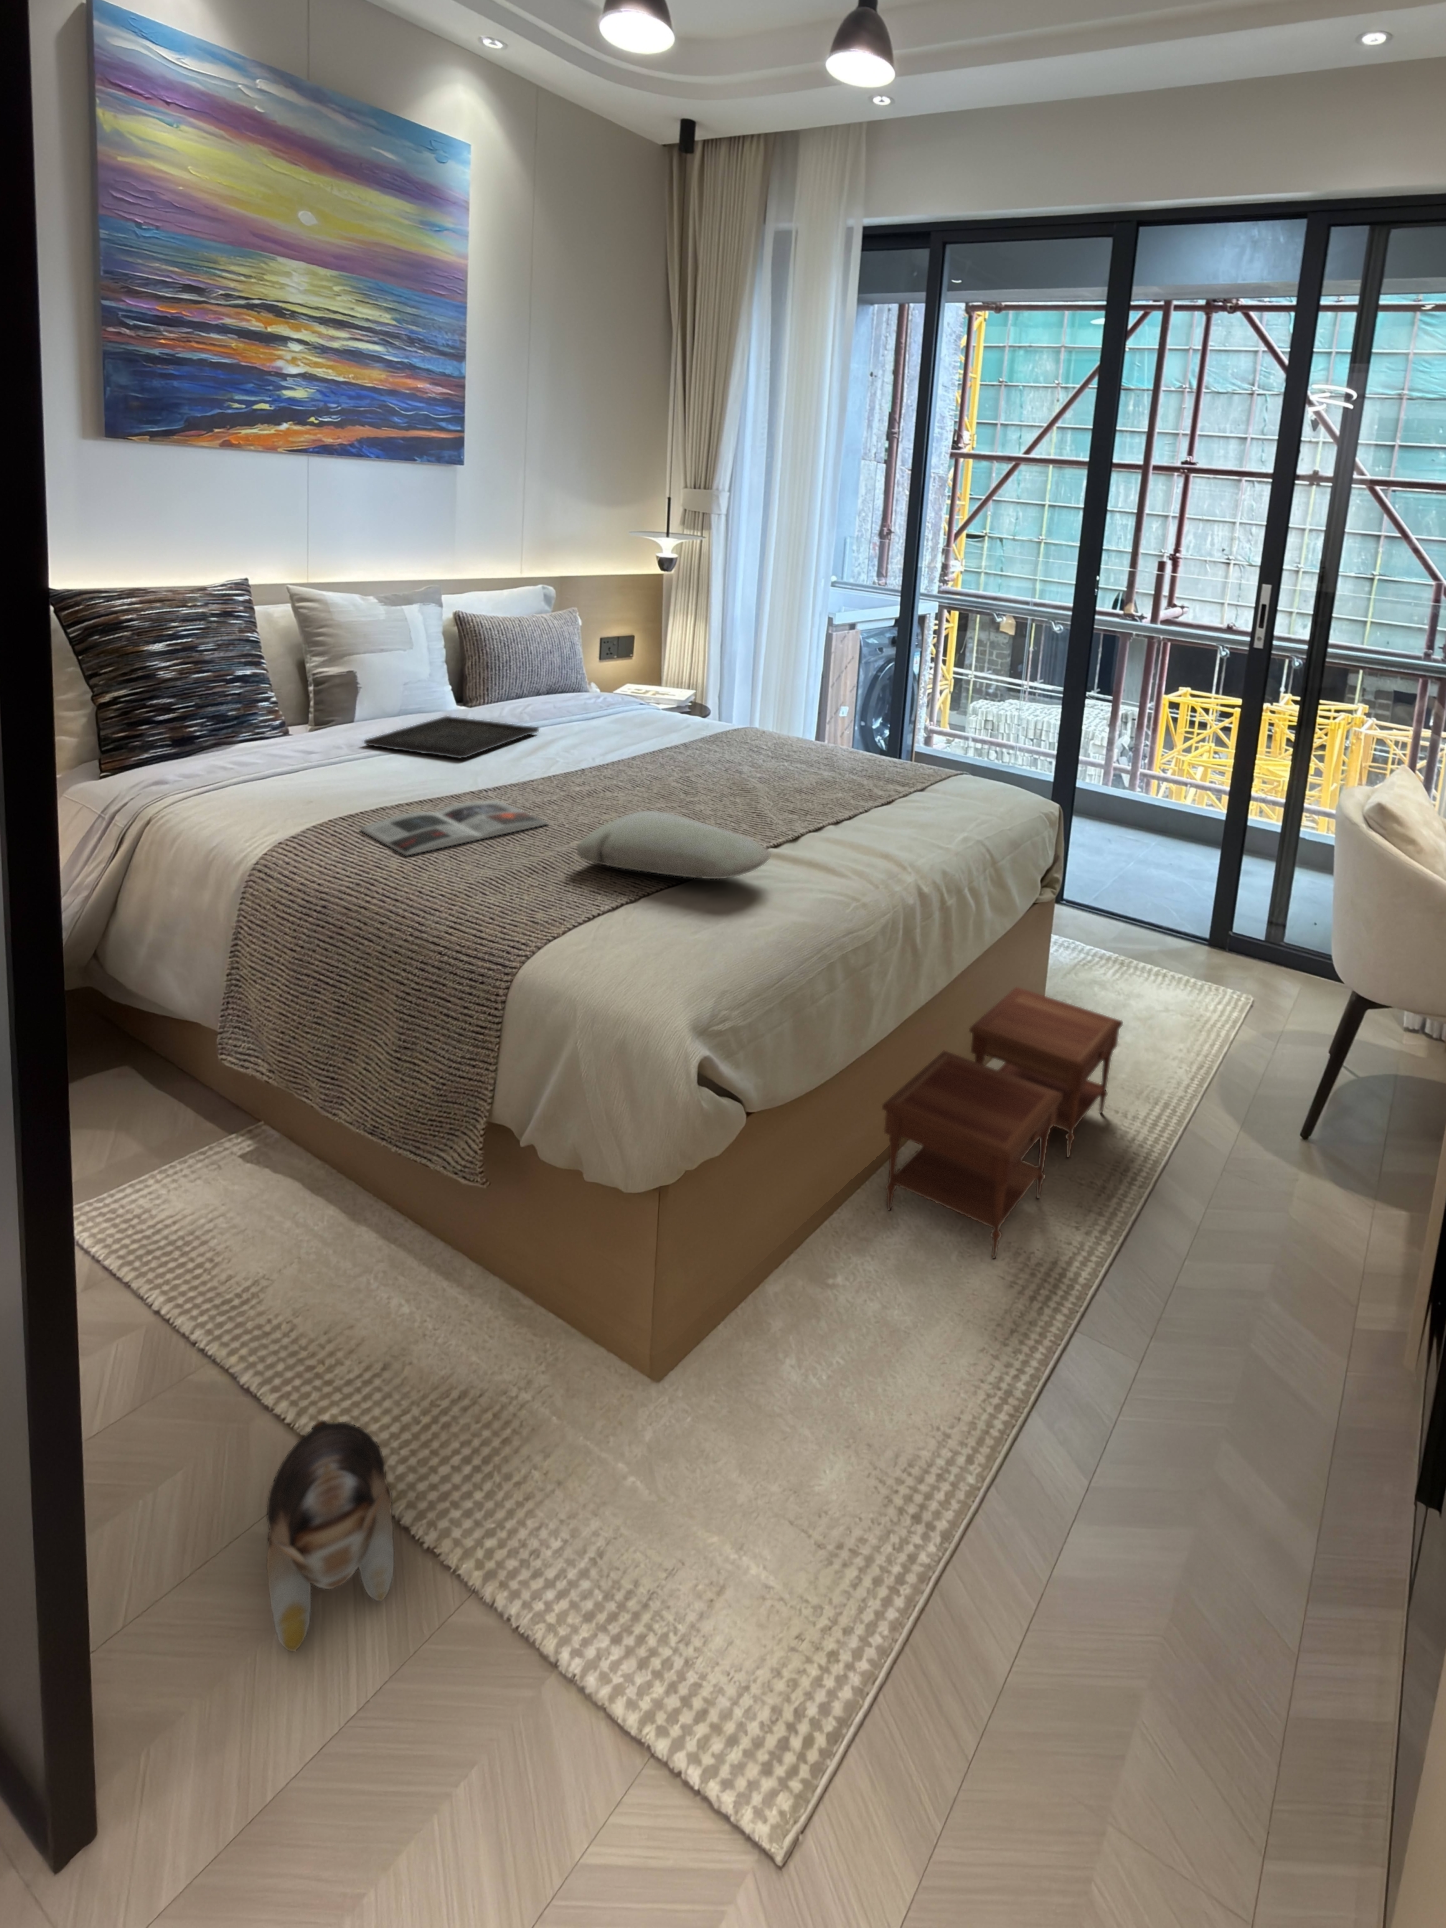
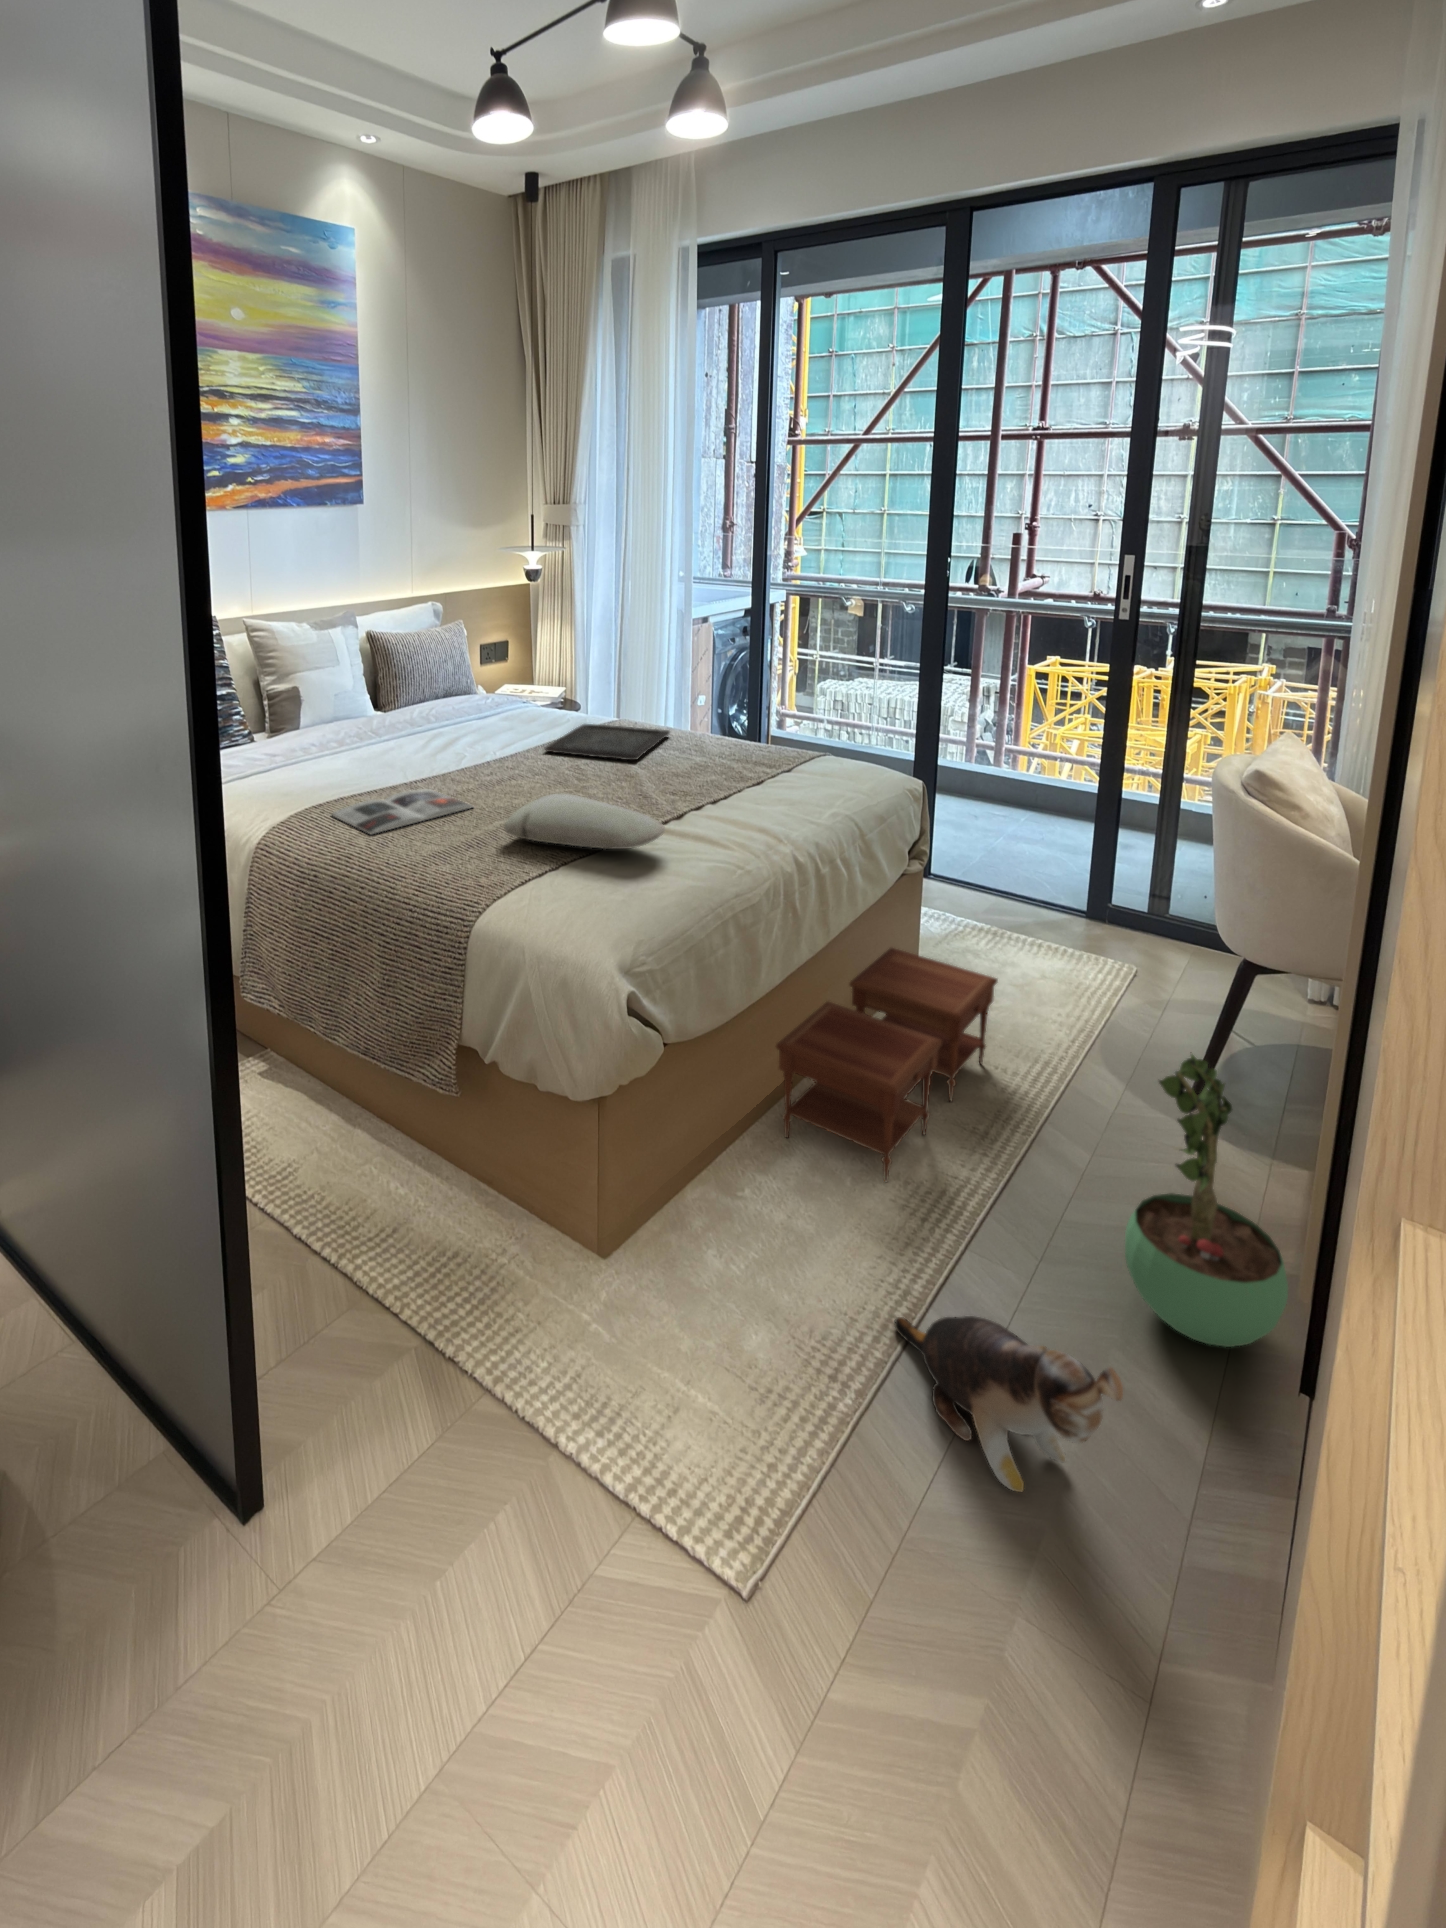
tray: present [364,716,539,758] -> present [545,724,670,760]
potted plant: none [1239,1110,1399,1436] -> present [1125,1055,1288,1347]
plush toy: present [267,1420,394,1651] -> present [895,1316,1123,1492]

